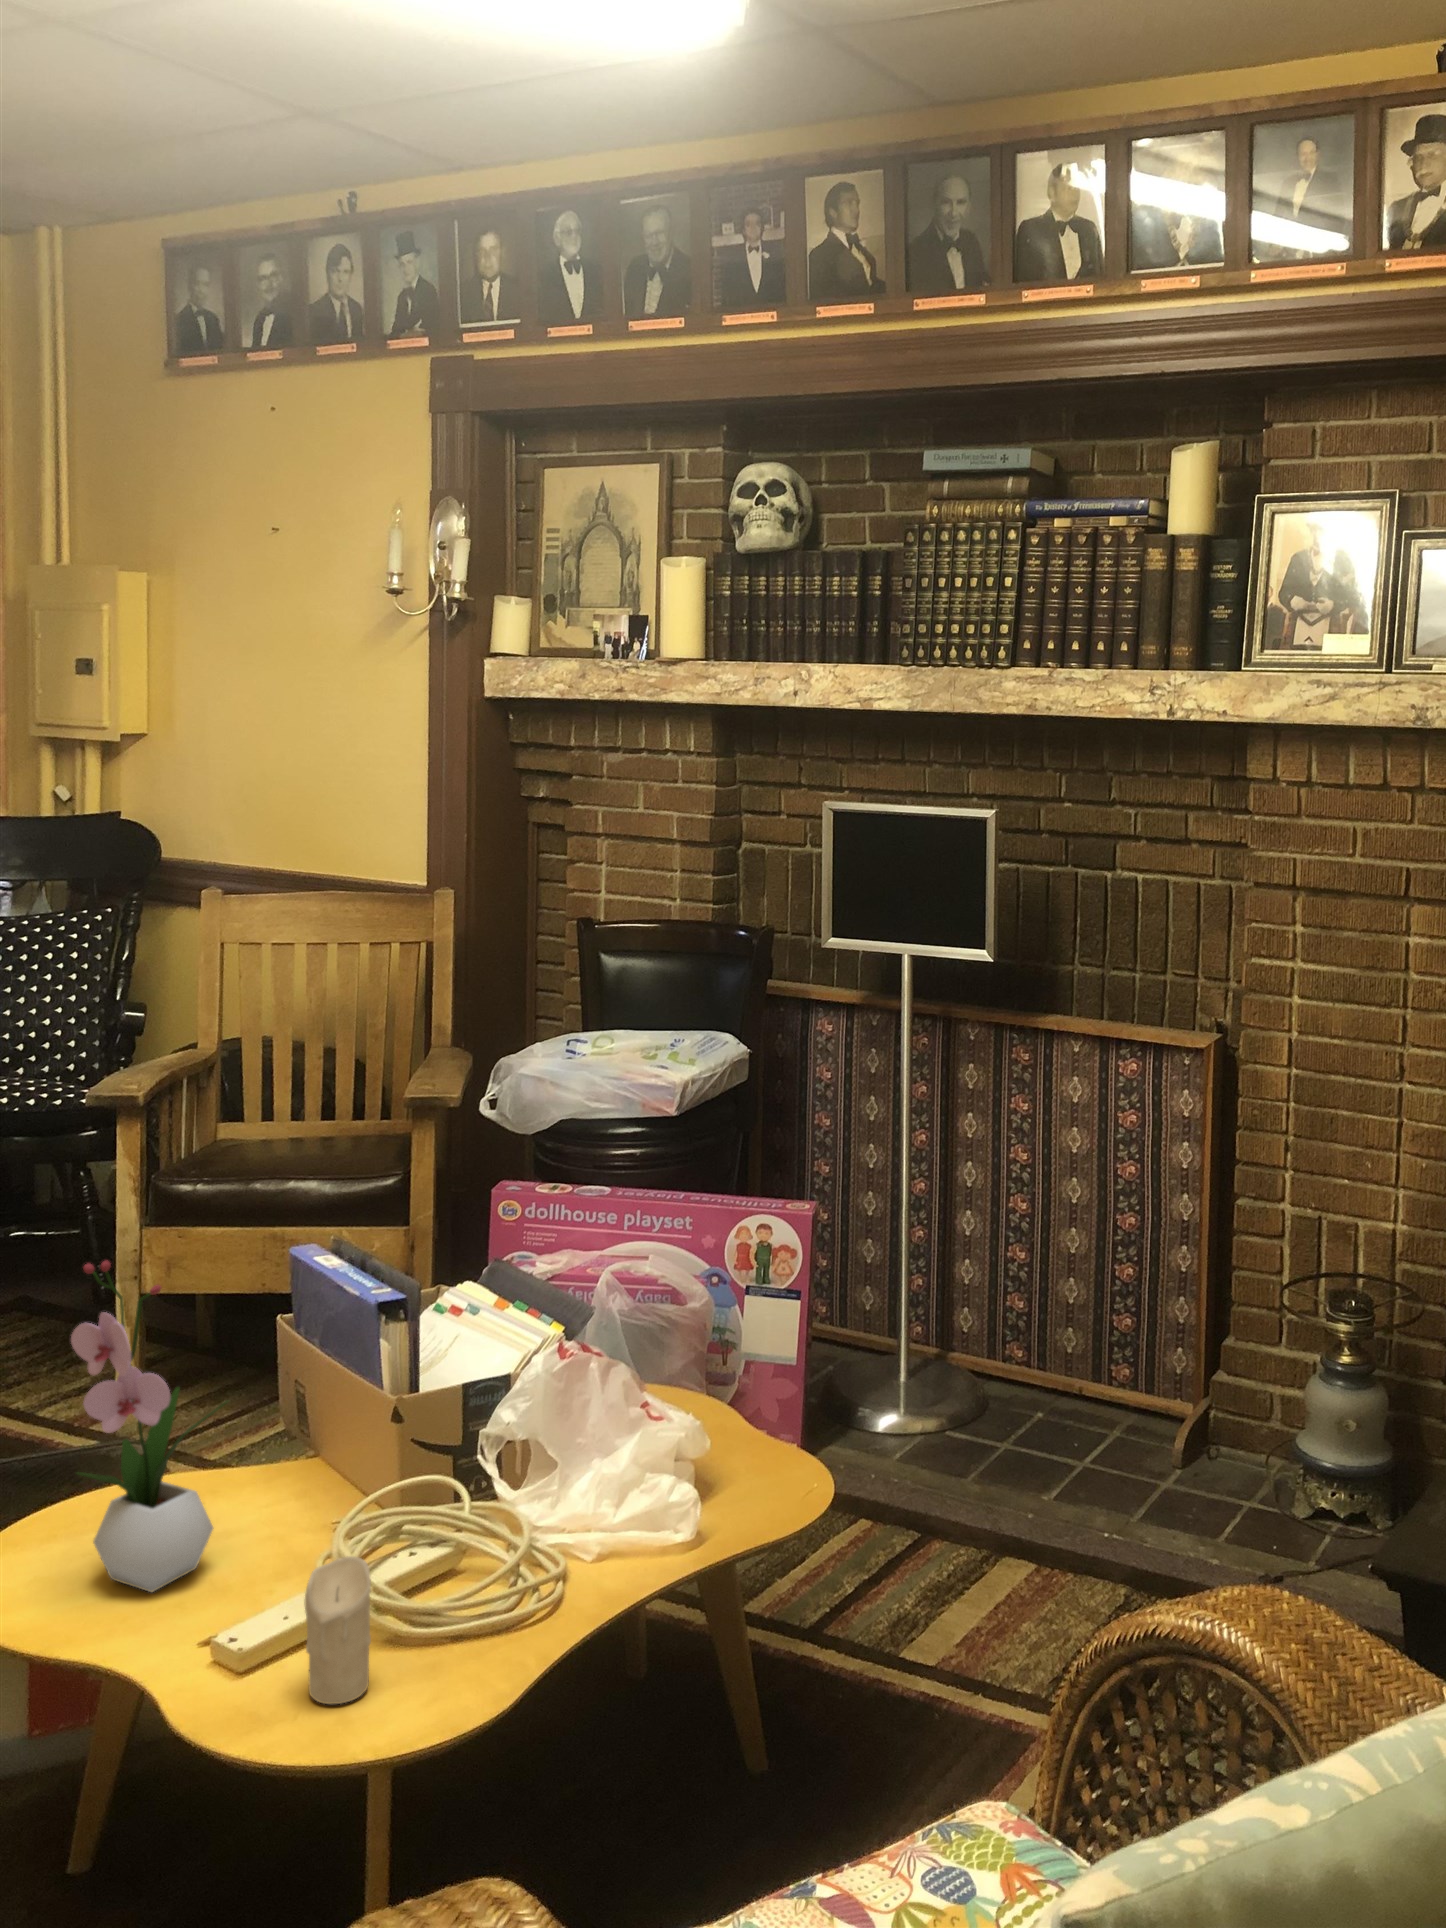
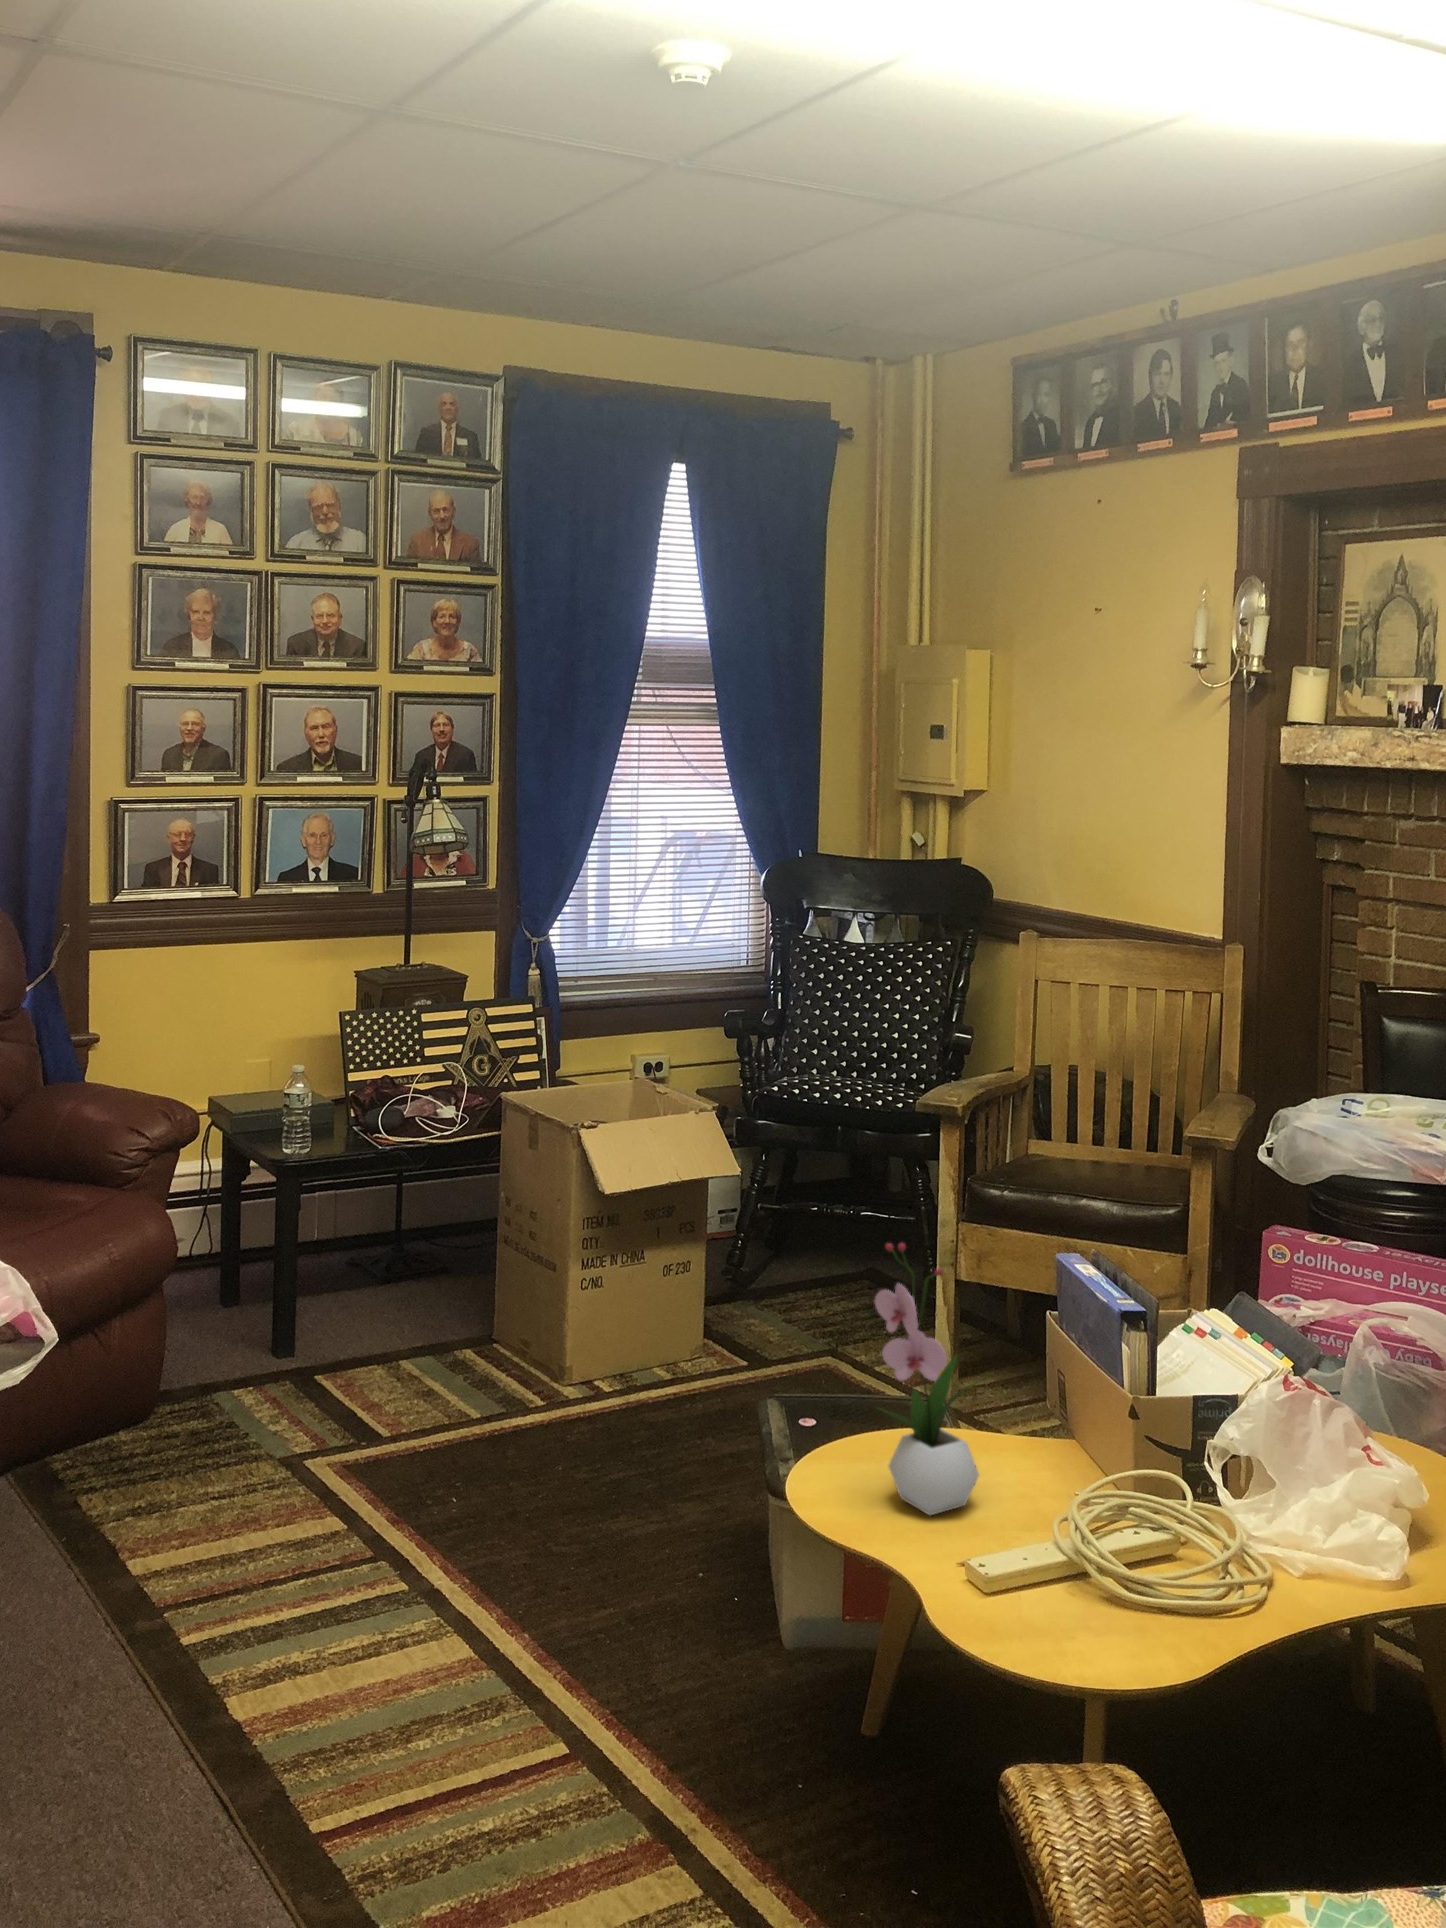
candle: present [305,1556,371,1704] -> none [1037,1516,1090,1635]

